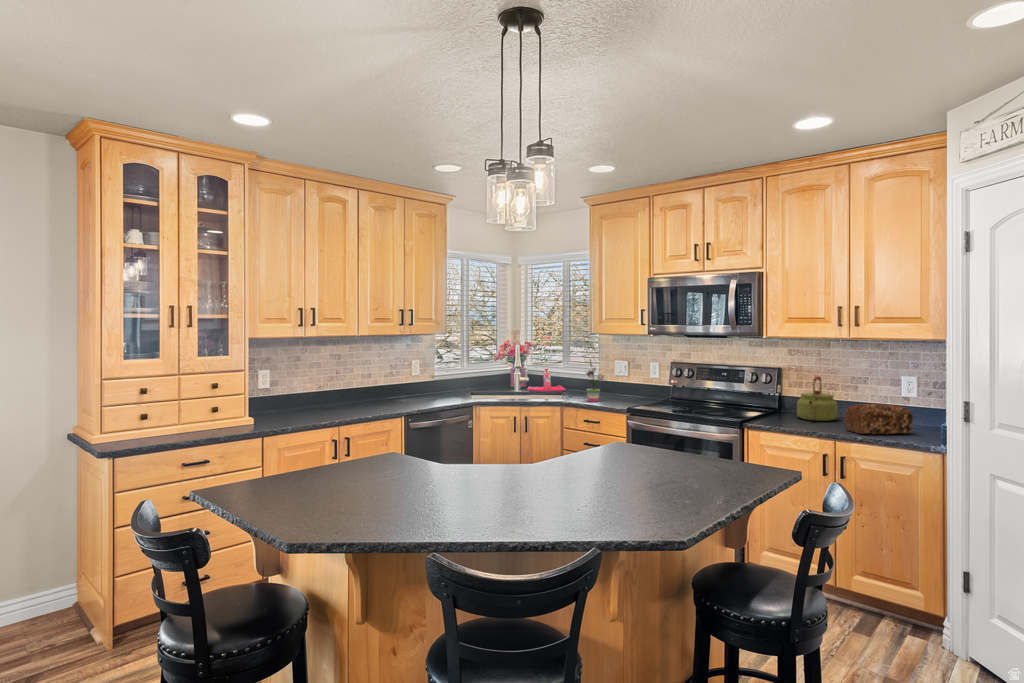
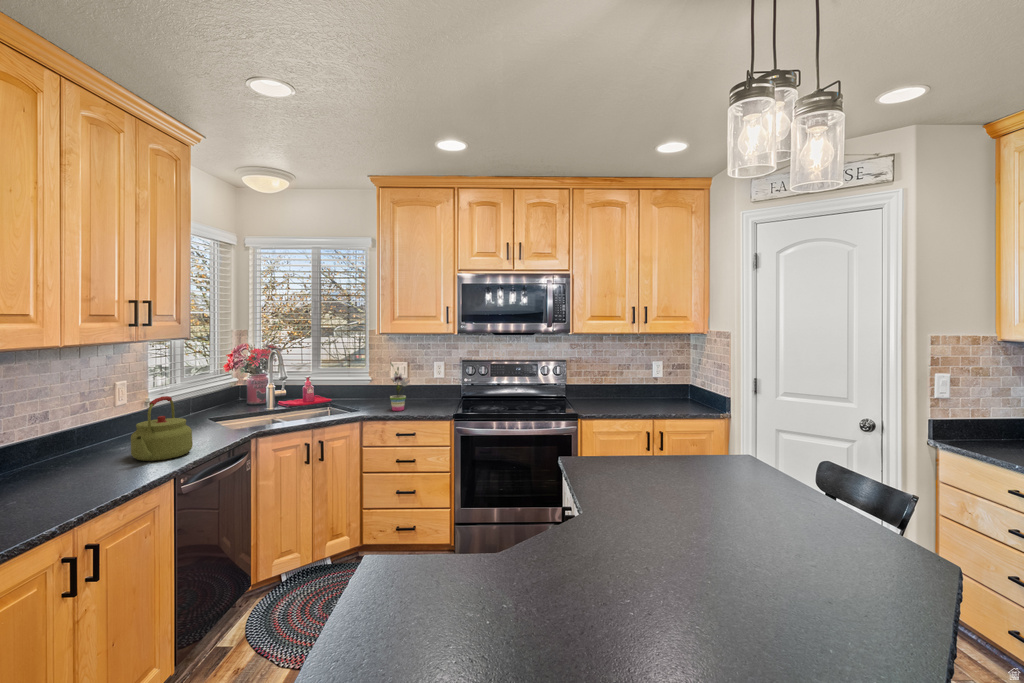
kettle: present [797,376,838,421] -> present [131,396,193,461]
bread loaf: present [844,404,913,434] -> none [651,385,690,411]

